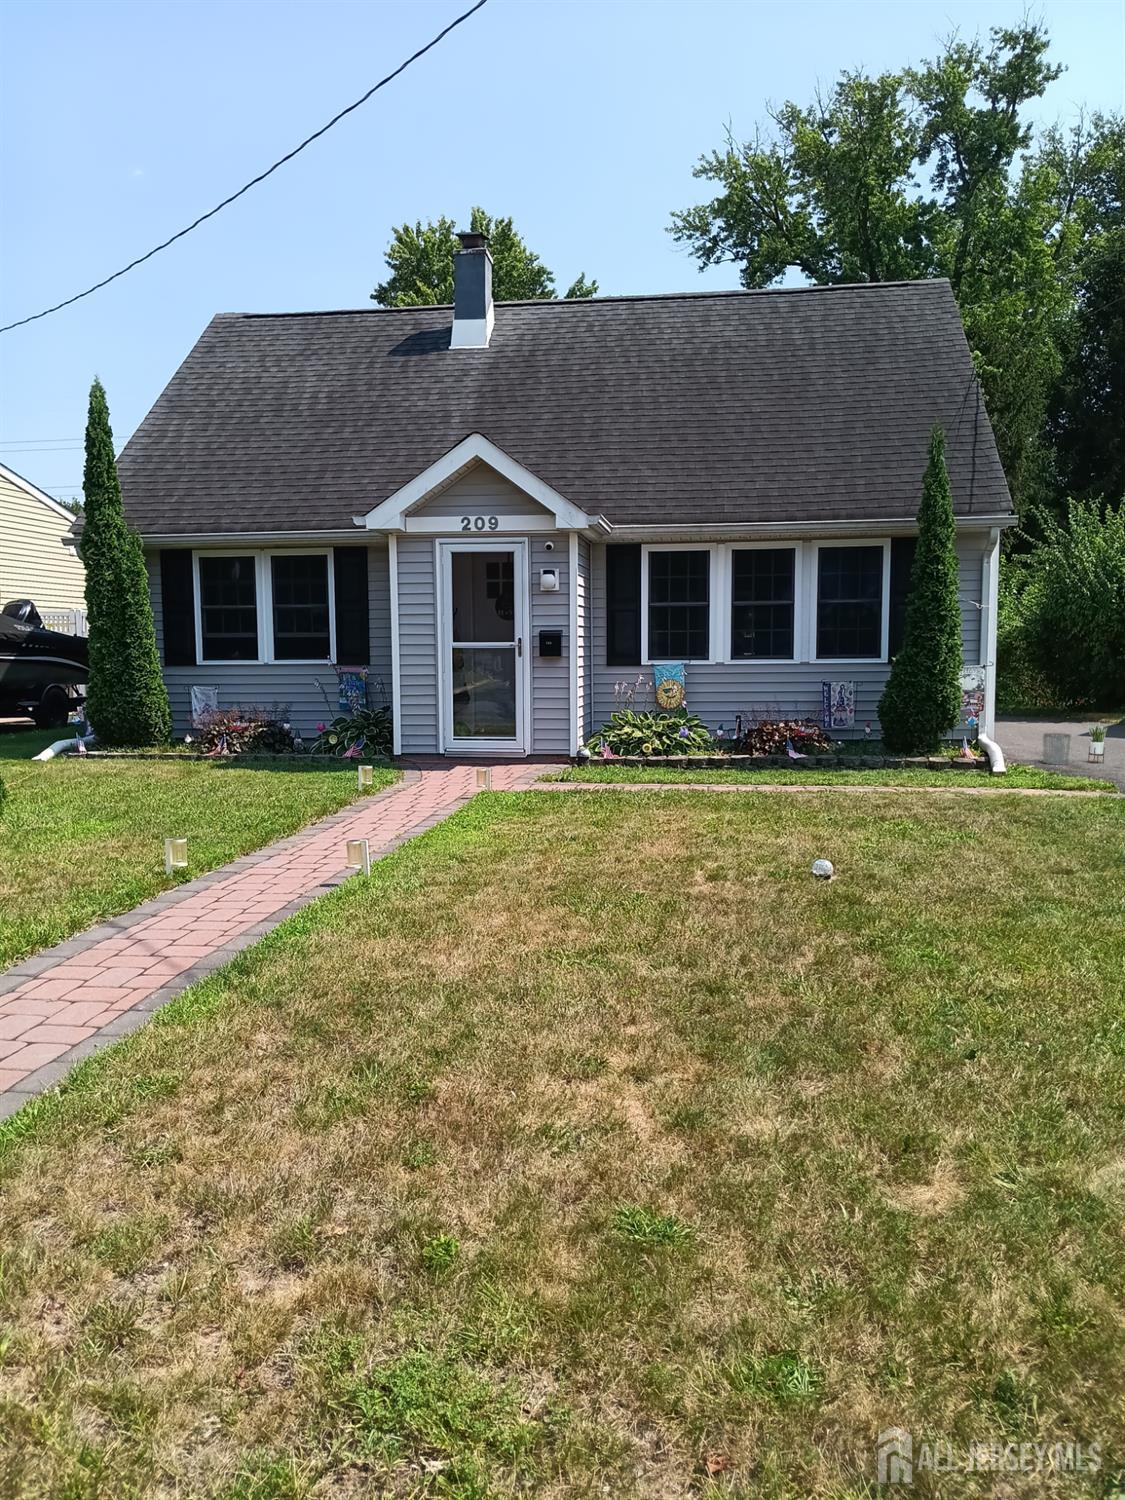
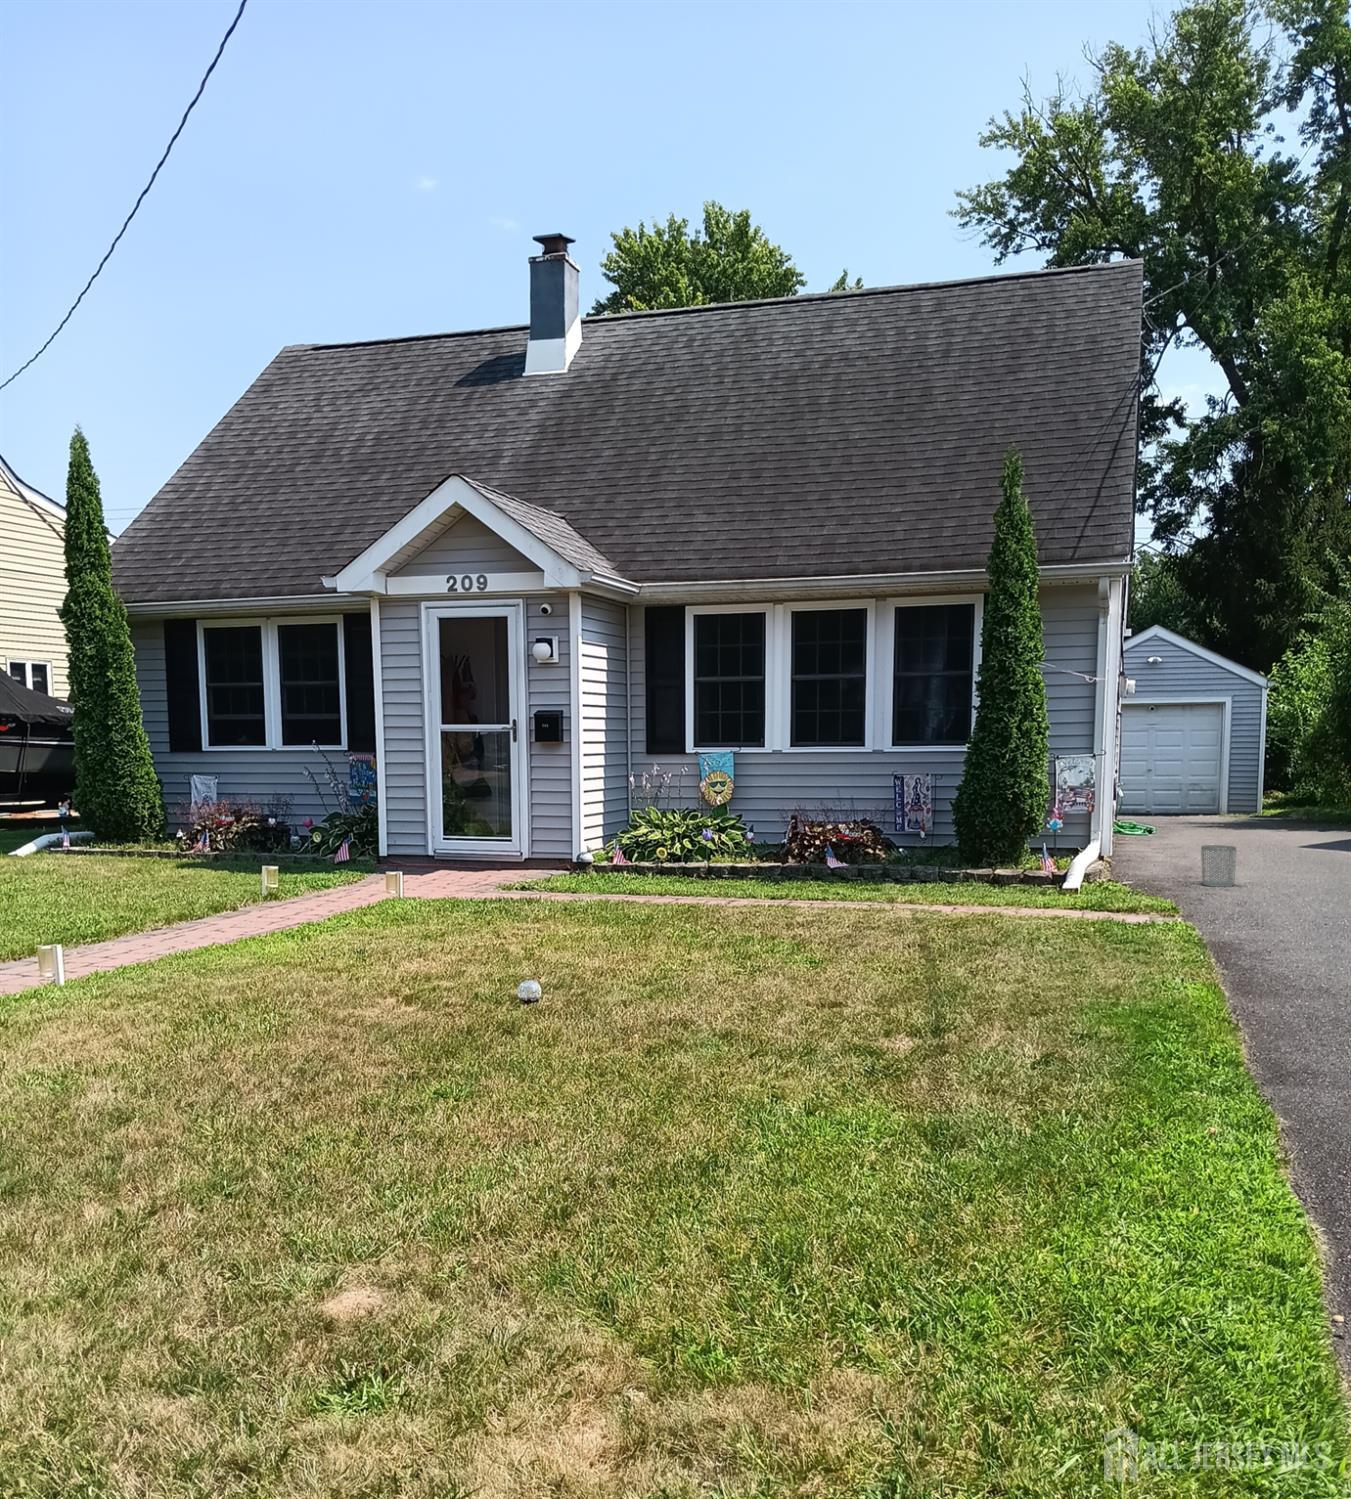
potted plant: present [1088,723,1107,763] -> none [1260,830,1287,887]

